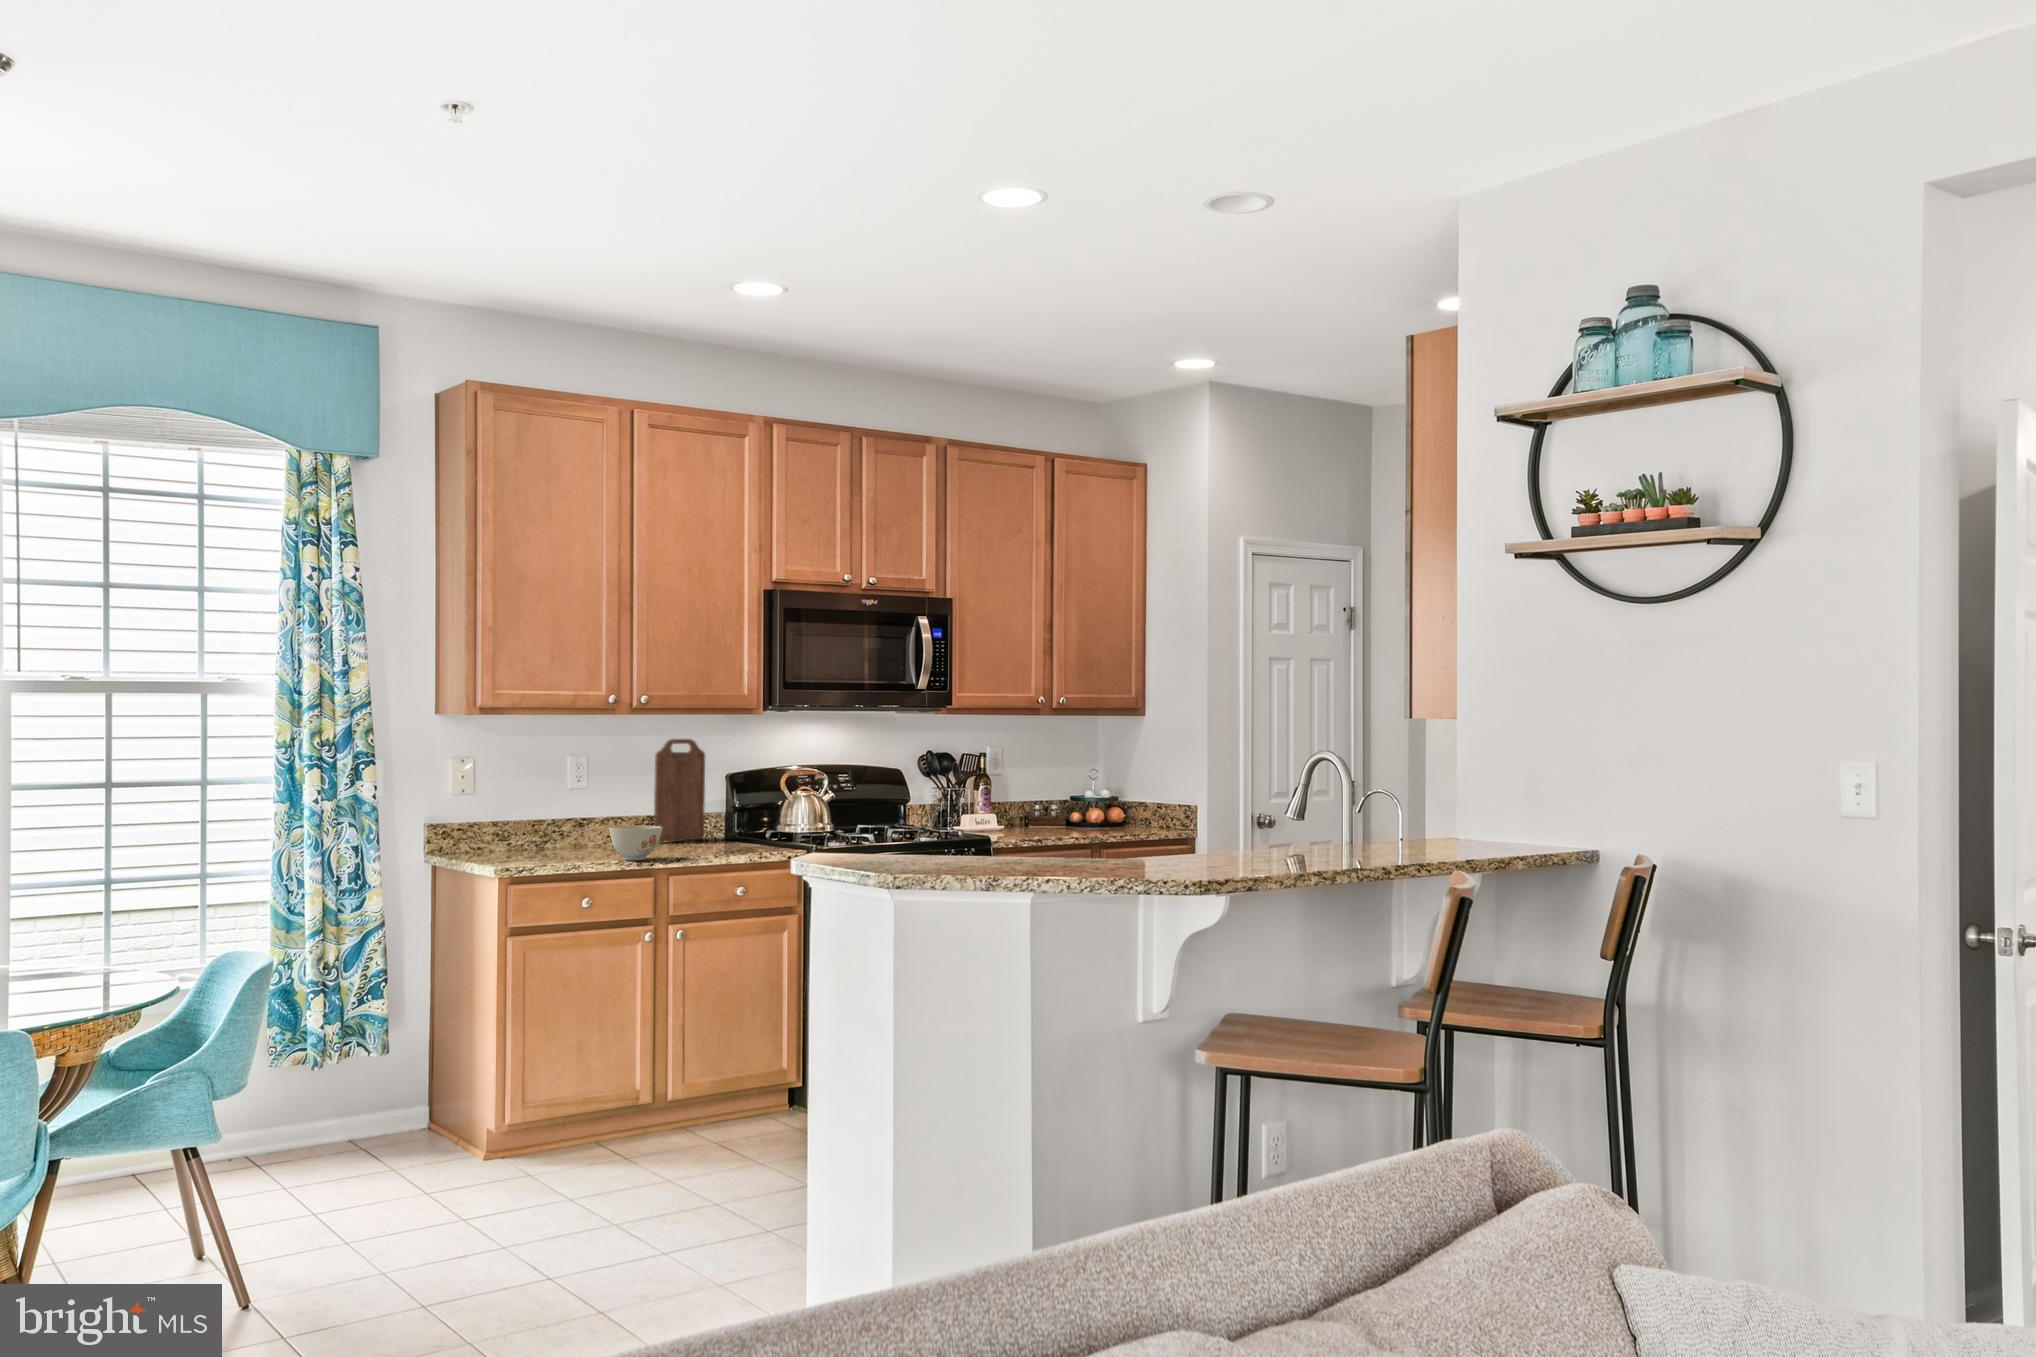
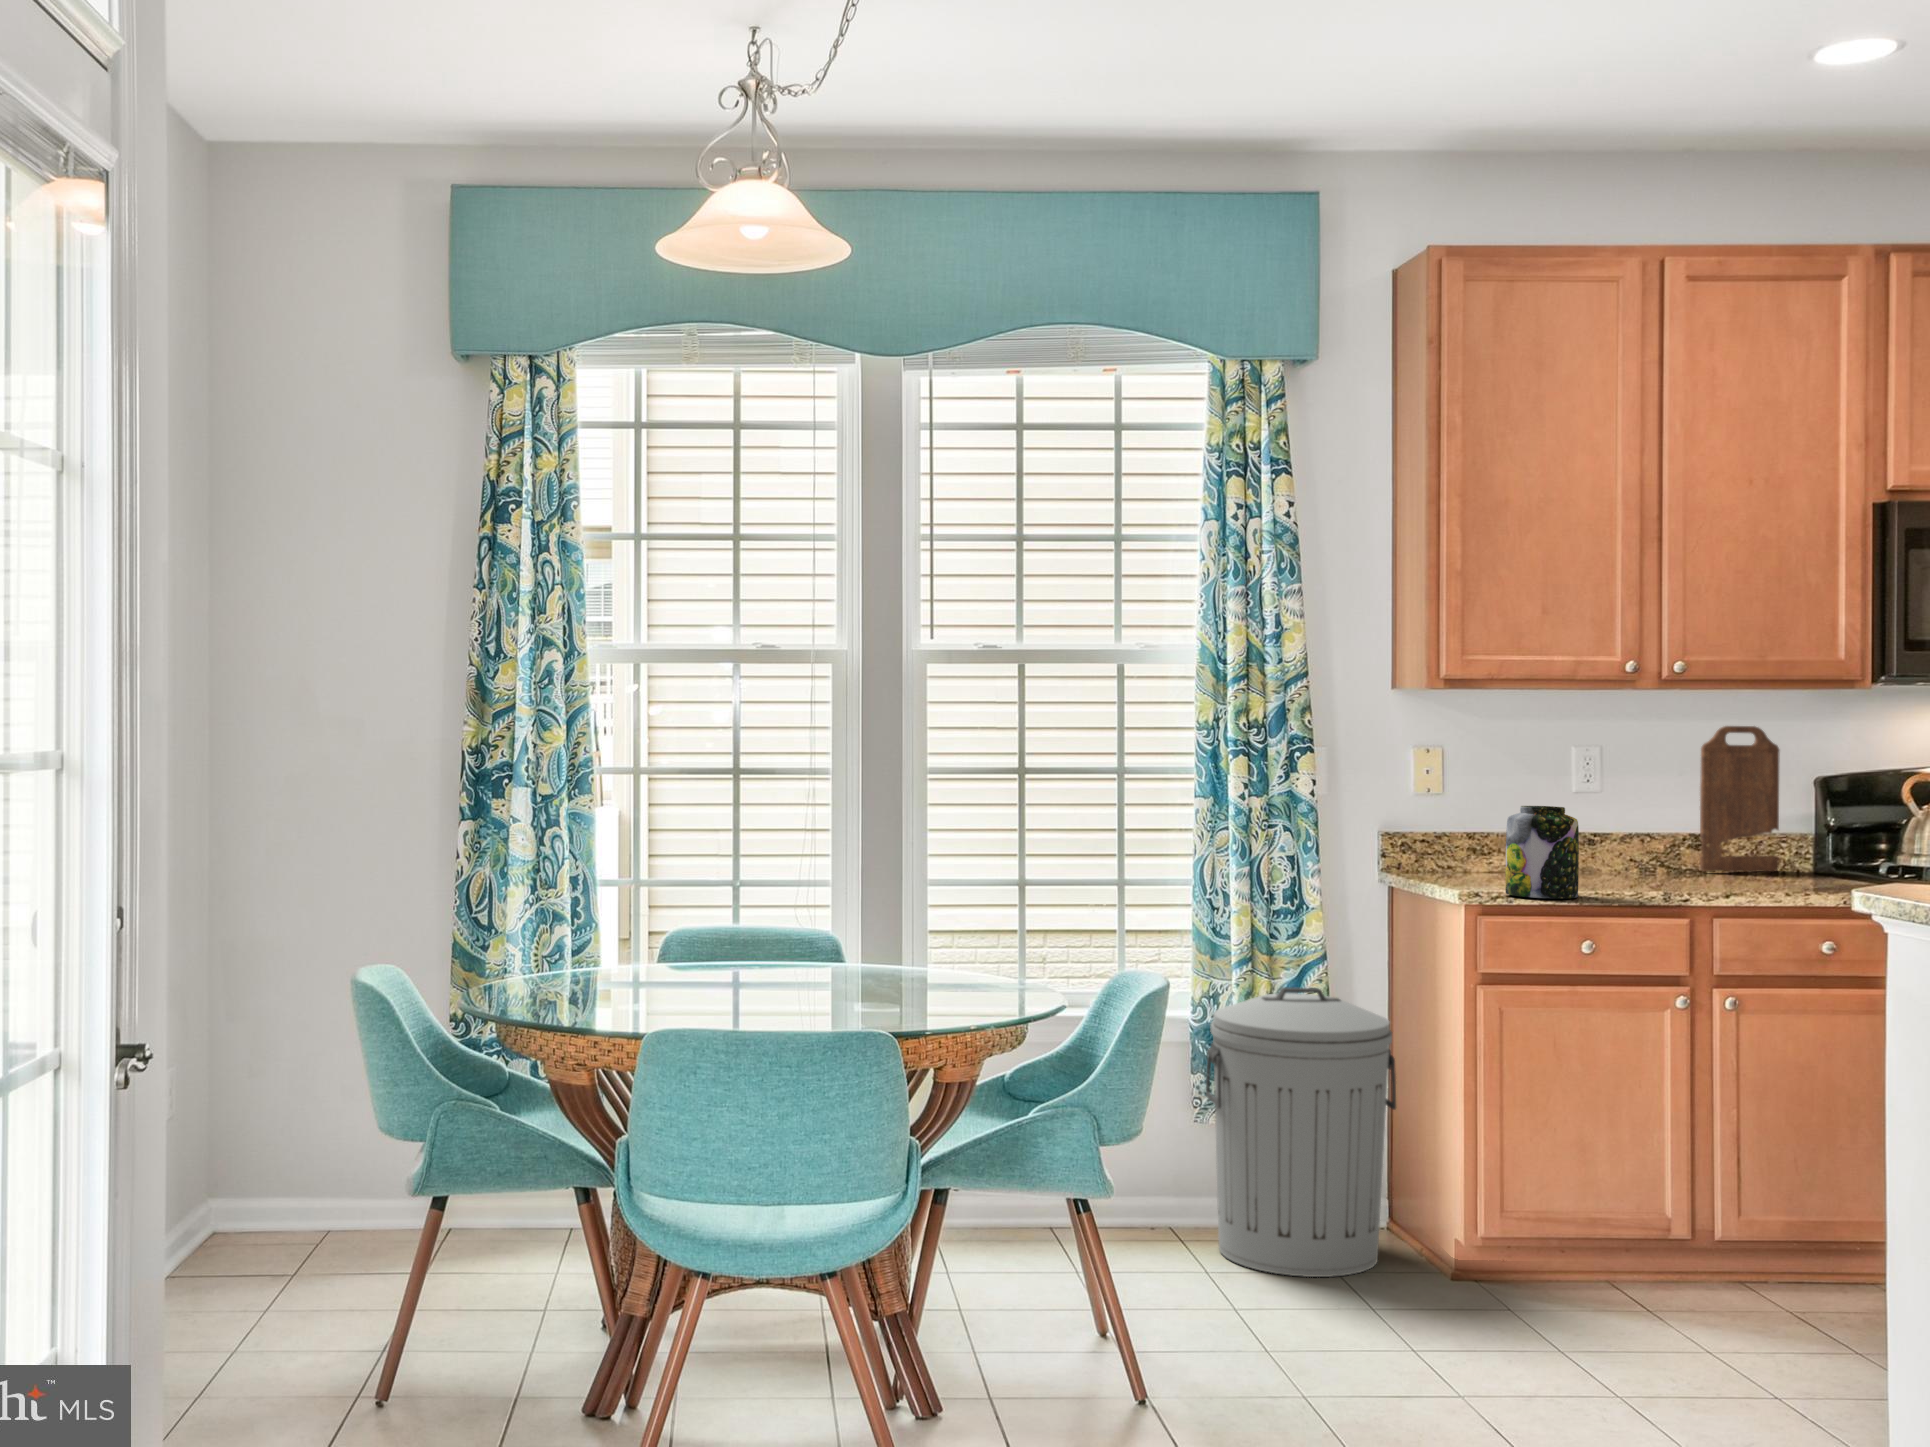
jar: none [527,802,579,869] -> present [1506,806,1579,899]
bowl: present [609,825,662,860] -> none [1625,844,1704,894]
trash can: none [284,950,442,1176] -> present [1206,987,1396,1277]

